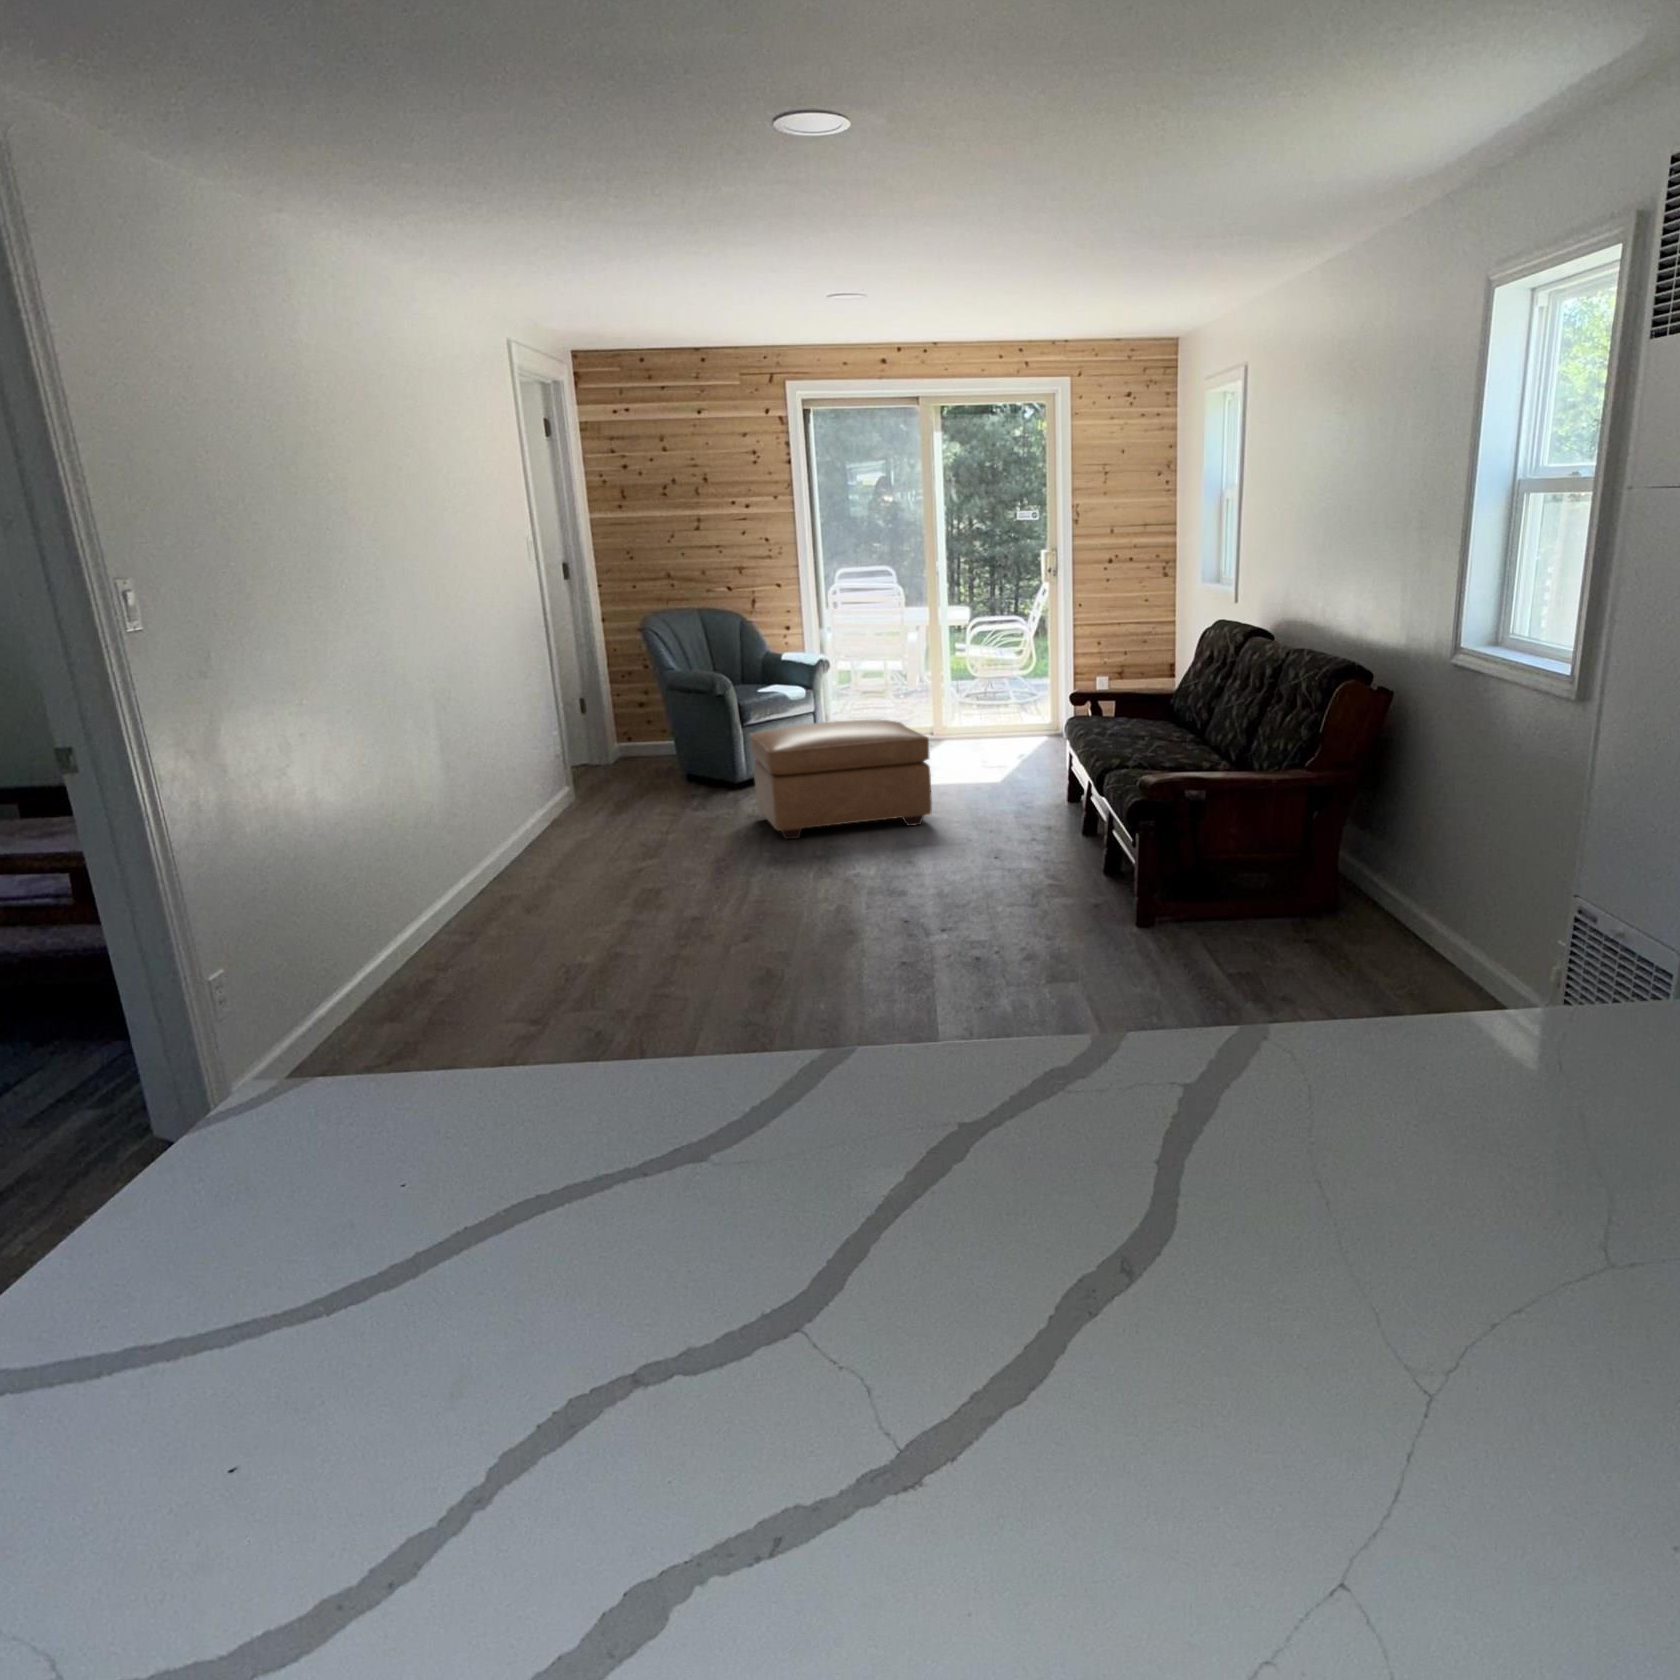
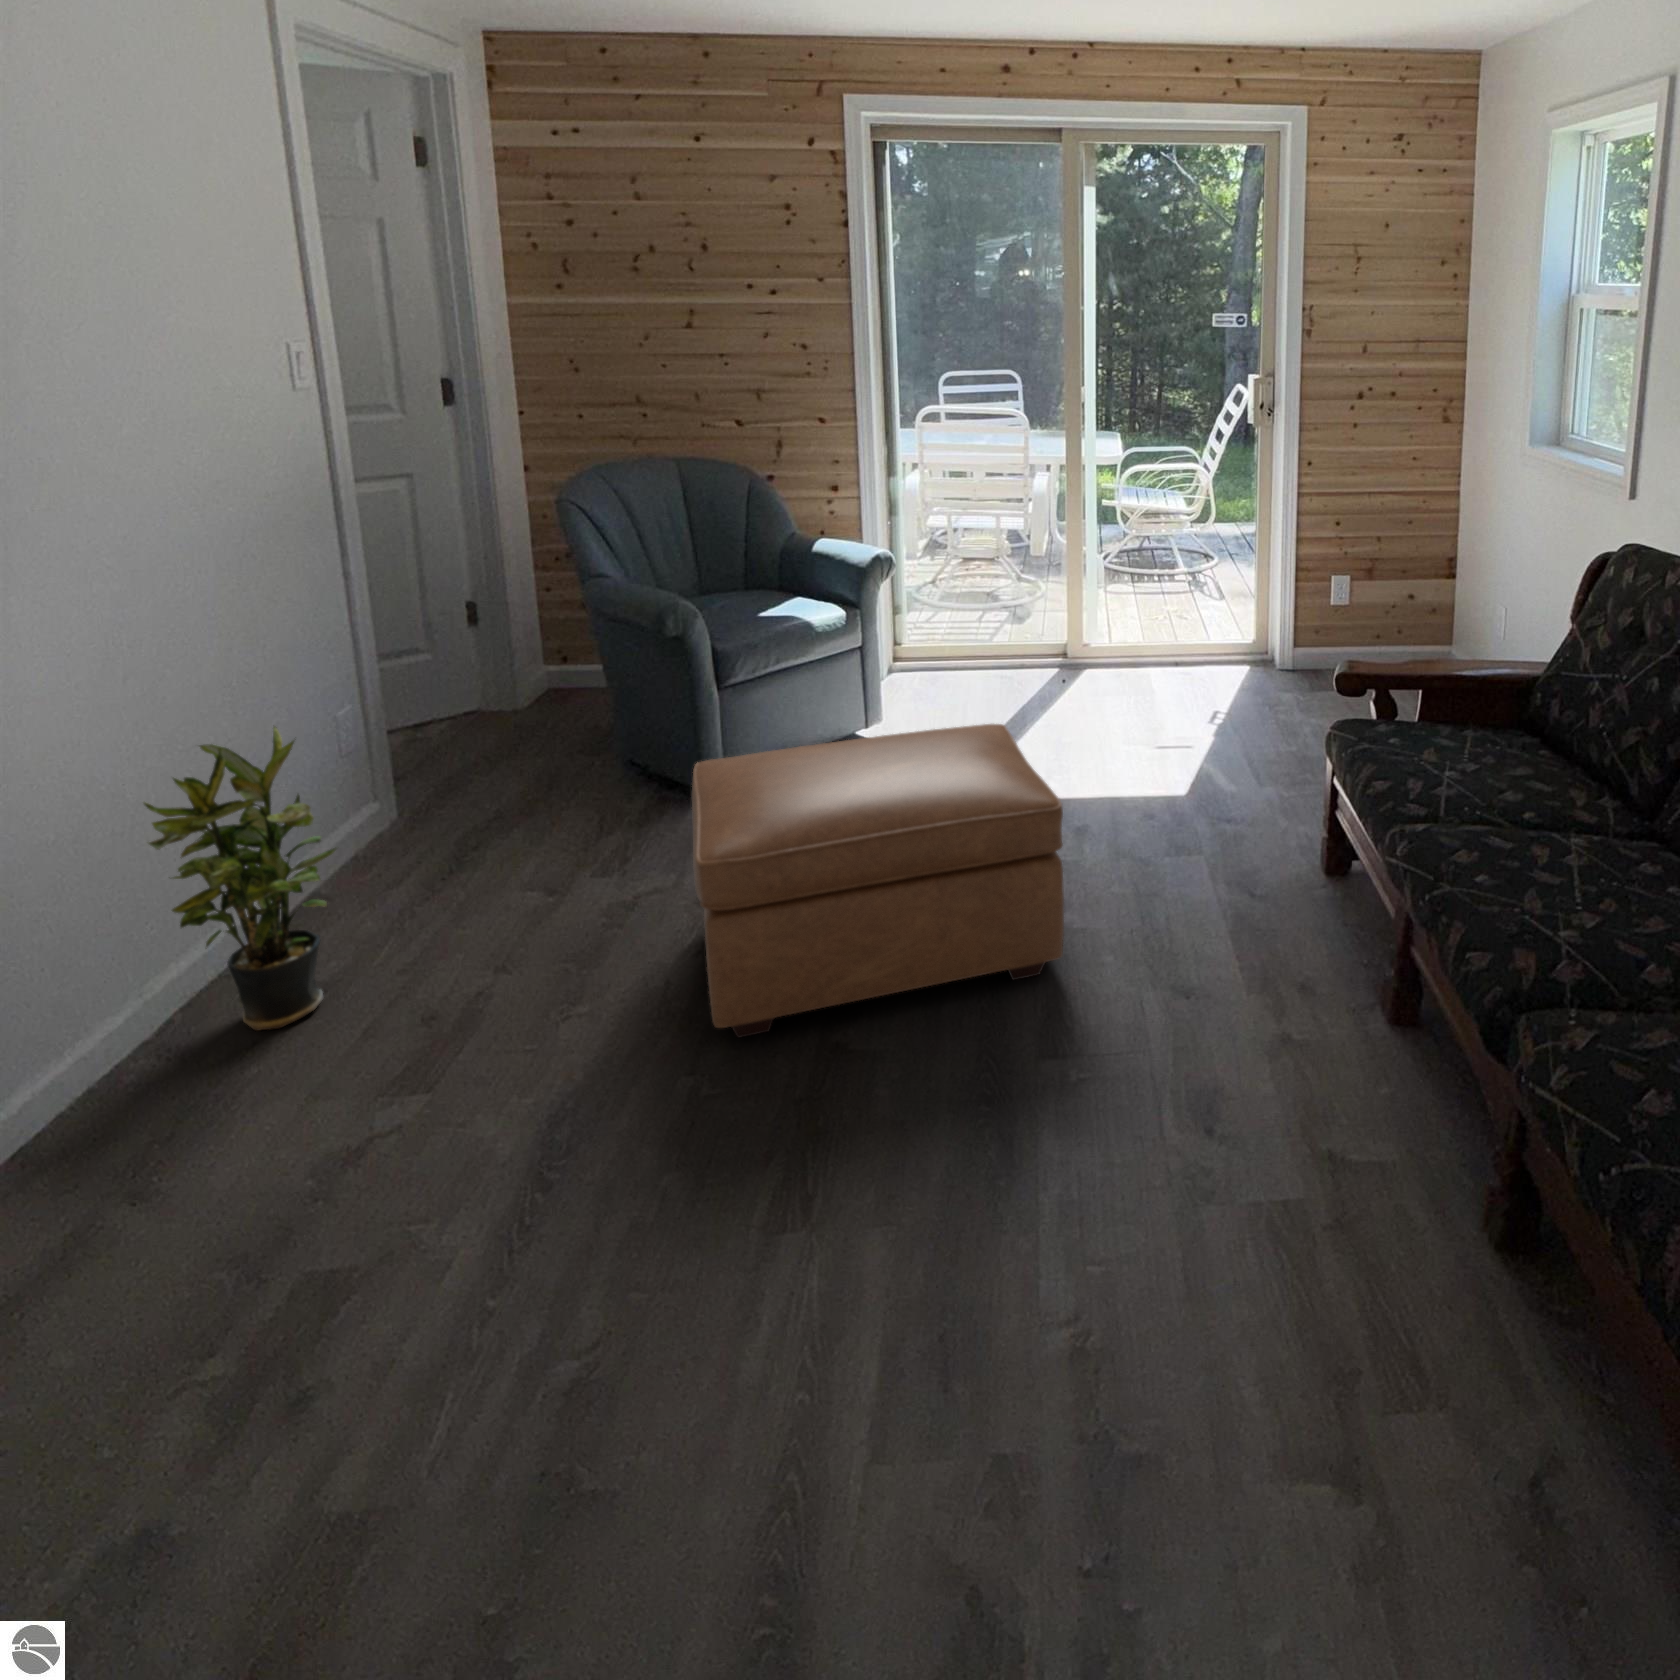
potted plant: none [522,707,599,843] -> present [144,726,336,1031]

